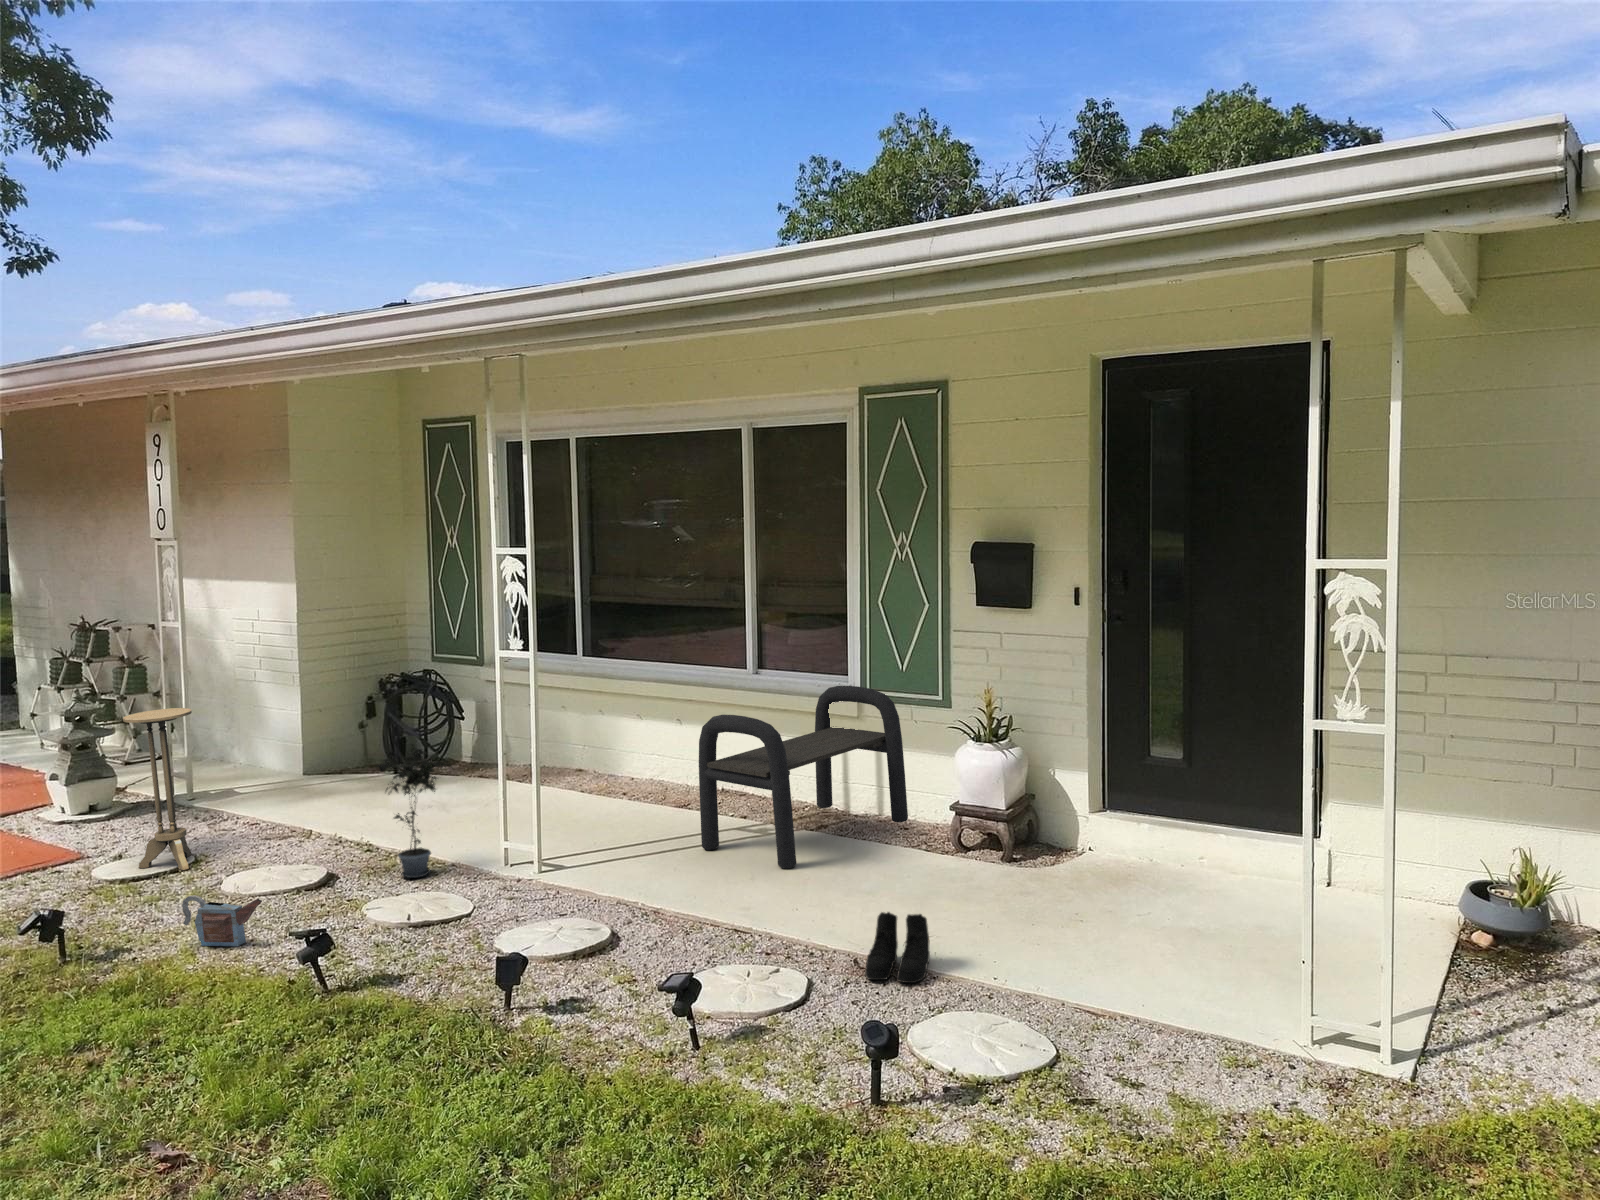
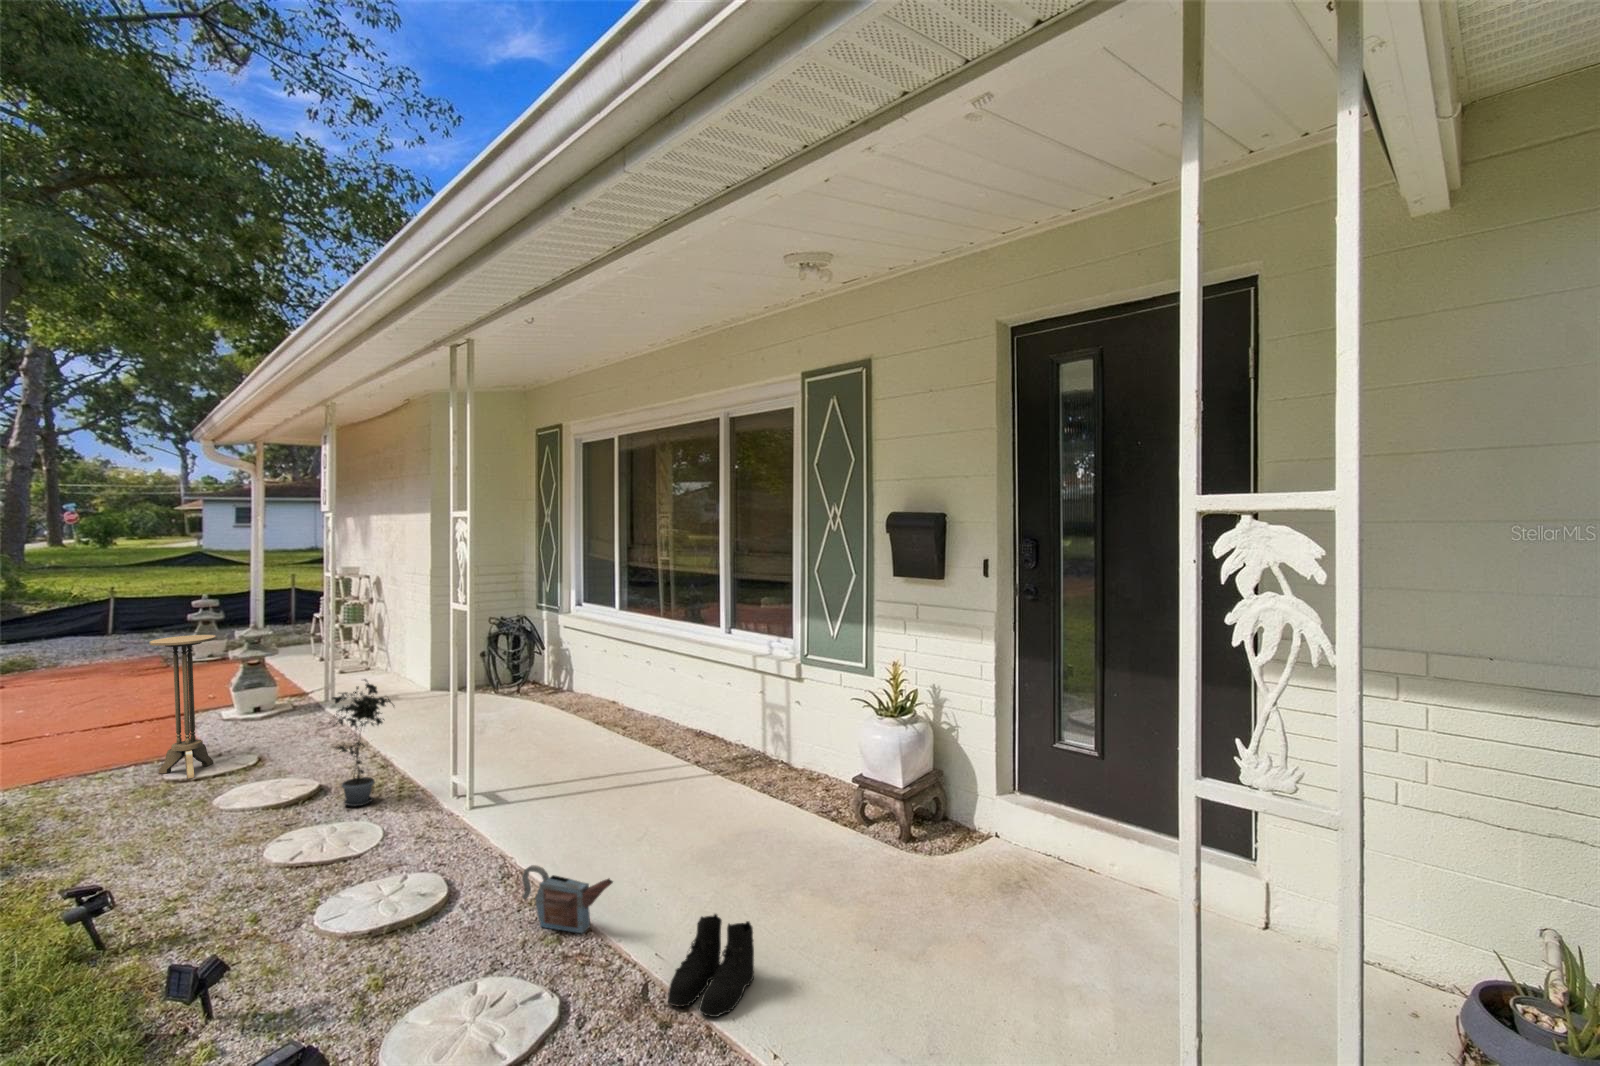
bench: present [699,686,908,868] -> none [623,648,831,829]
watering can: present [182,895,262,946] -> present [522,865,613,933]

